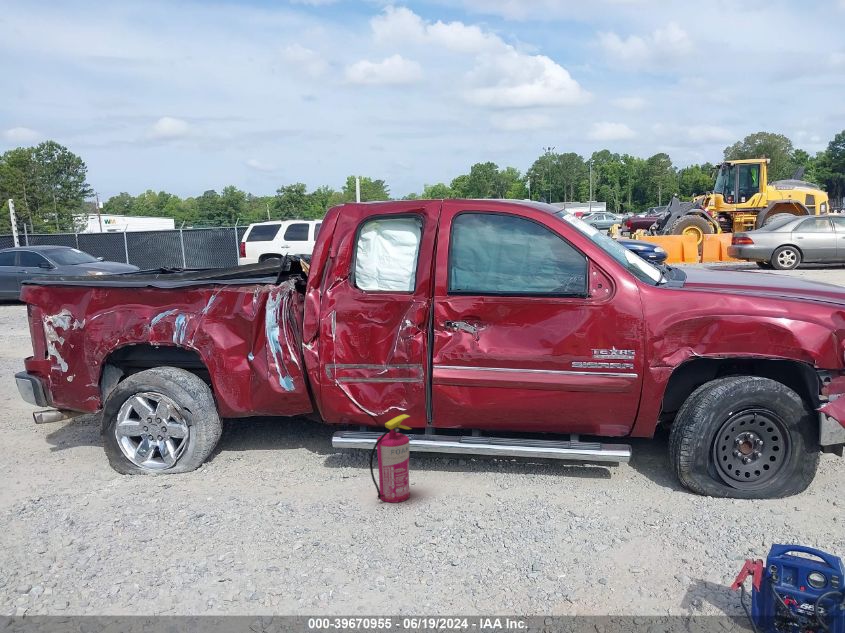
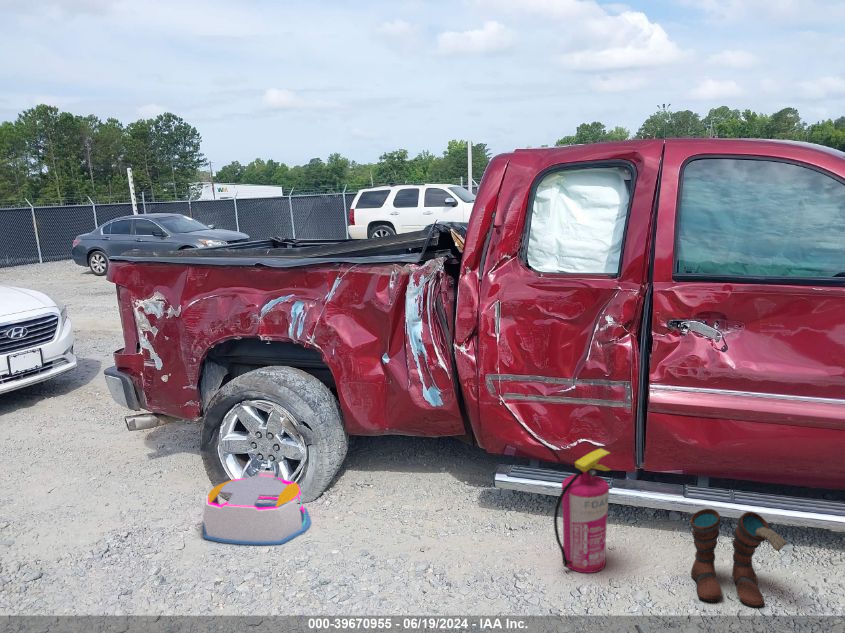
storage bin: none [103,448,193,502] -> present [203,470,311,545]
boots: none [463,451,523,513] -> present [690,509,789,607]

